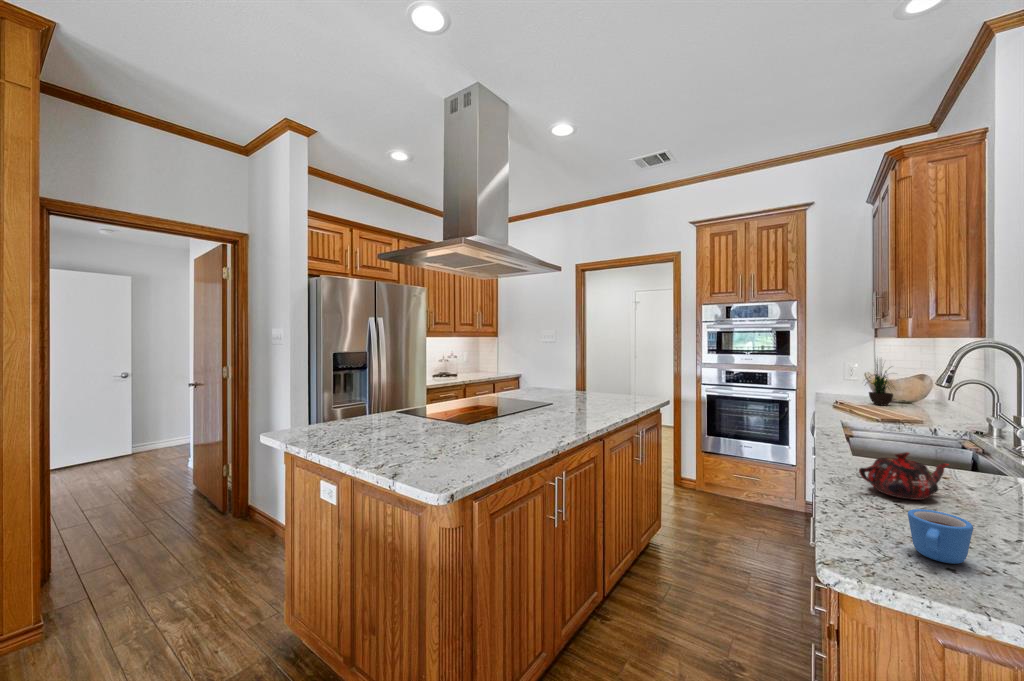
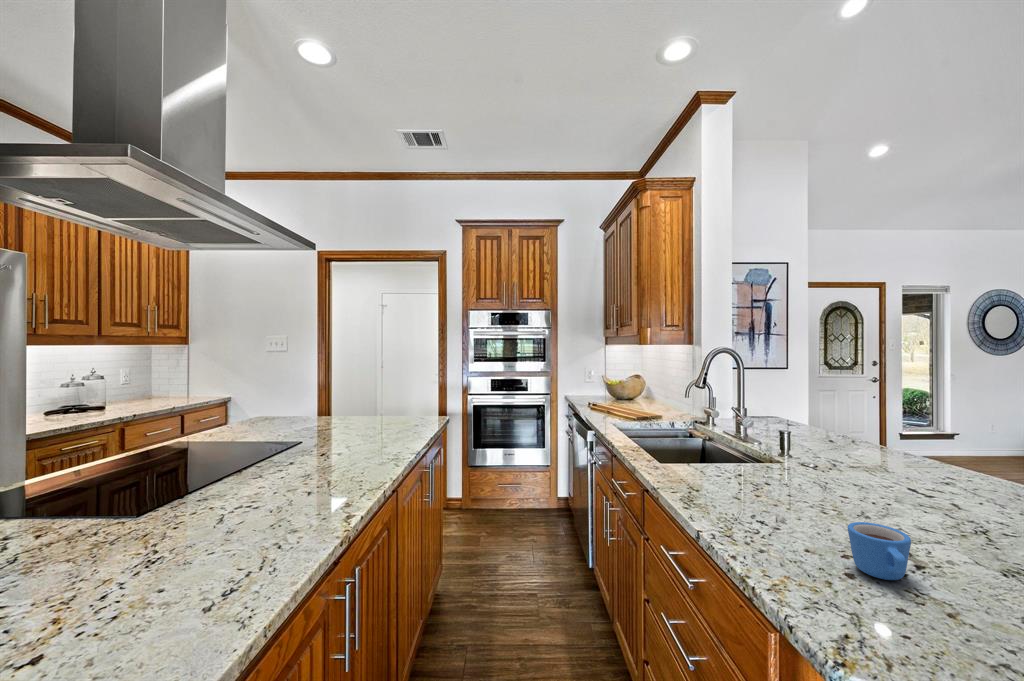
potted plant: present [869,364,893,405] -> none [608,353,636,403]
teapot: present [859,452,948,500] -> none [725,455,783,503]

